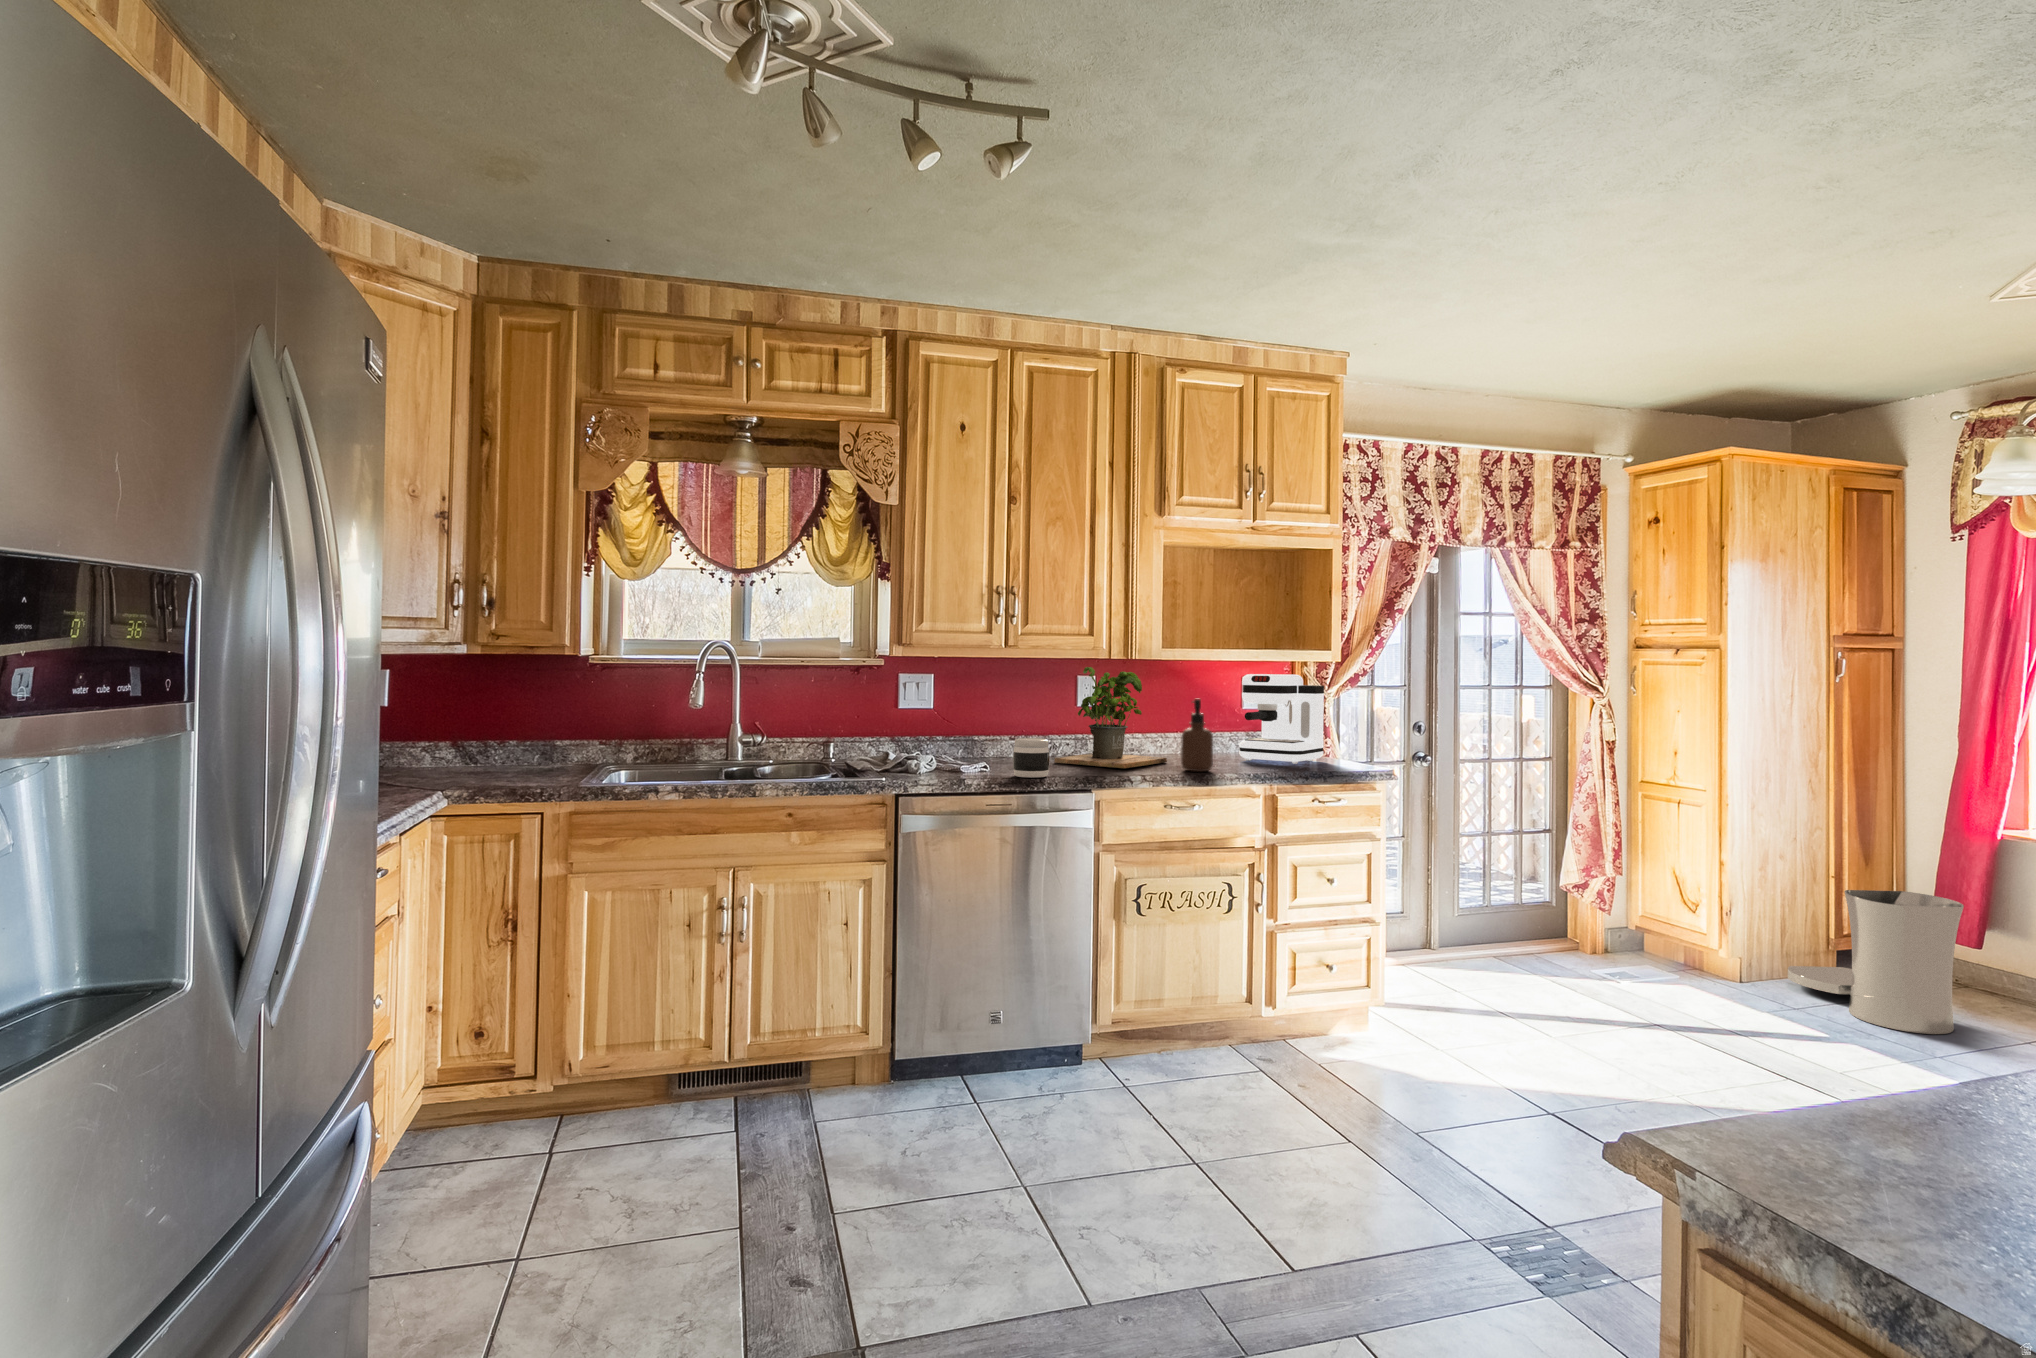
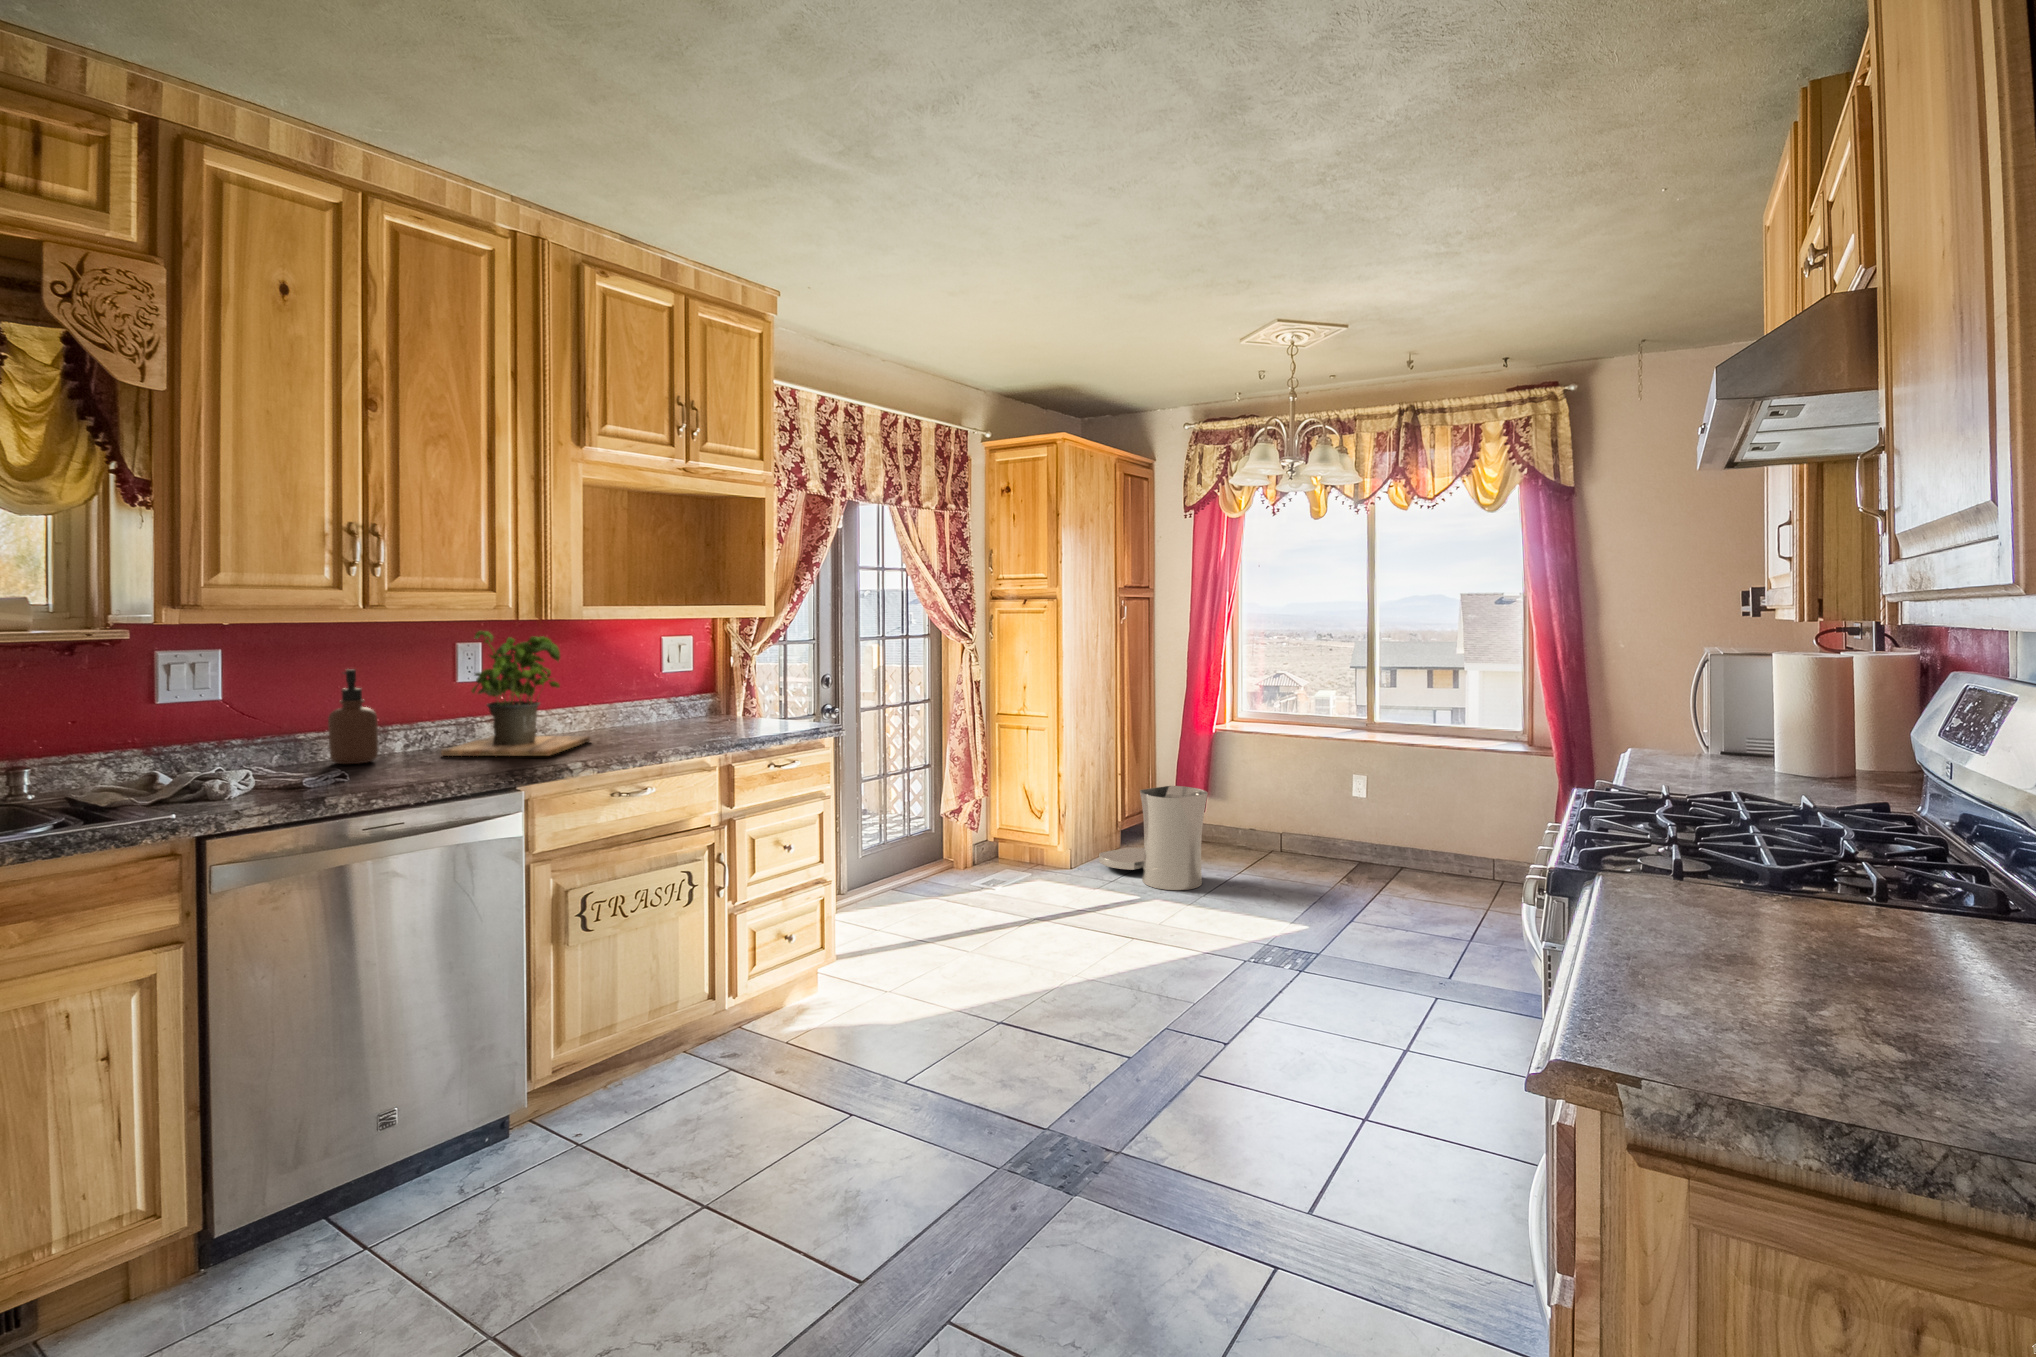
coffee maker: present [1239,674,1324,764] -> none [670,633,759,730]
soap dispenser: present [1181,699,1213,772] -> present [328,669,378,764]
jar: present [1013,738,1049,778] -> none [397,730,453,785]

